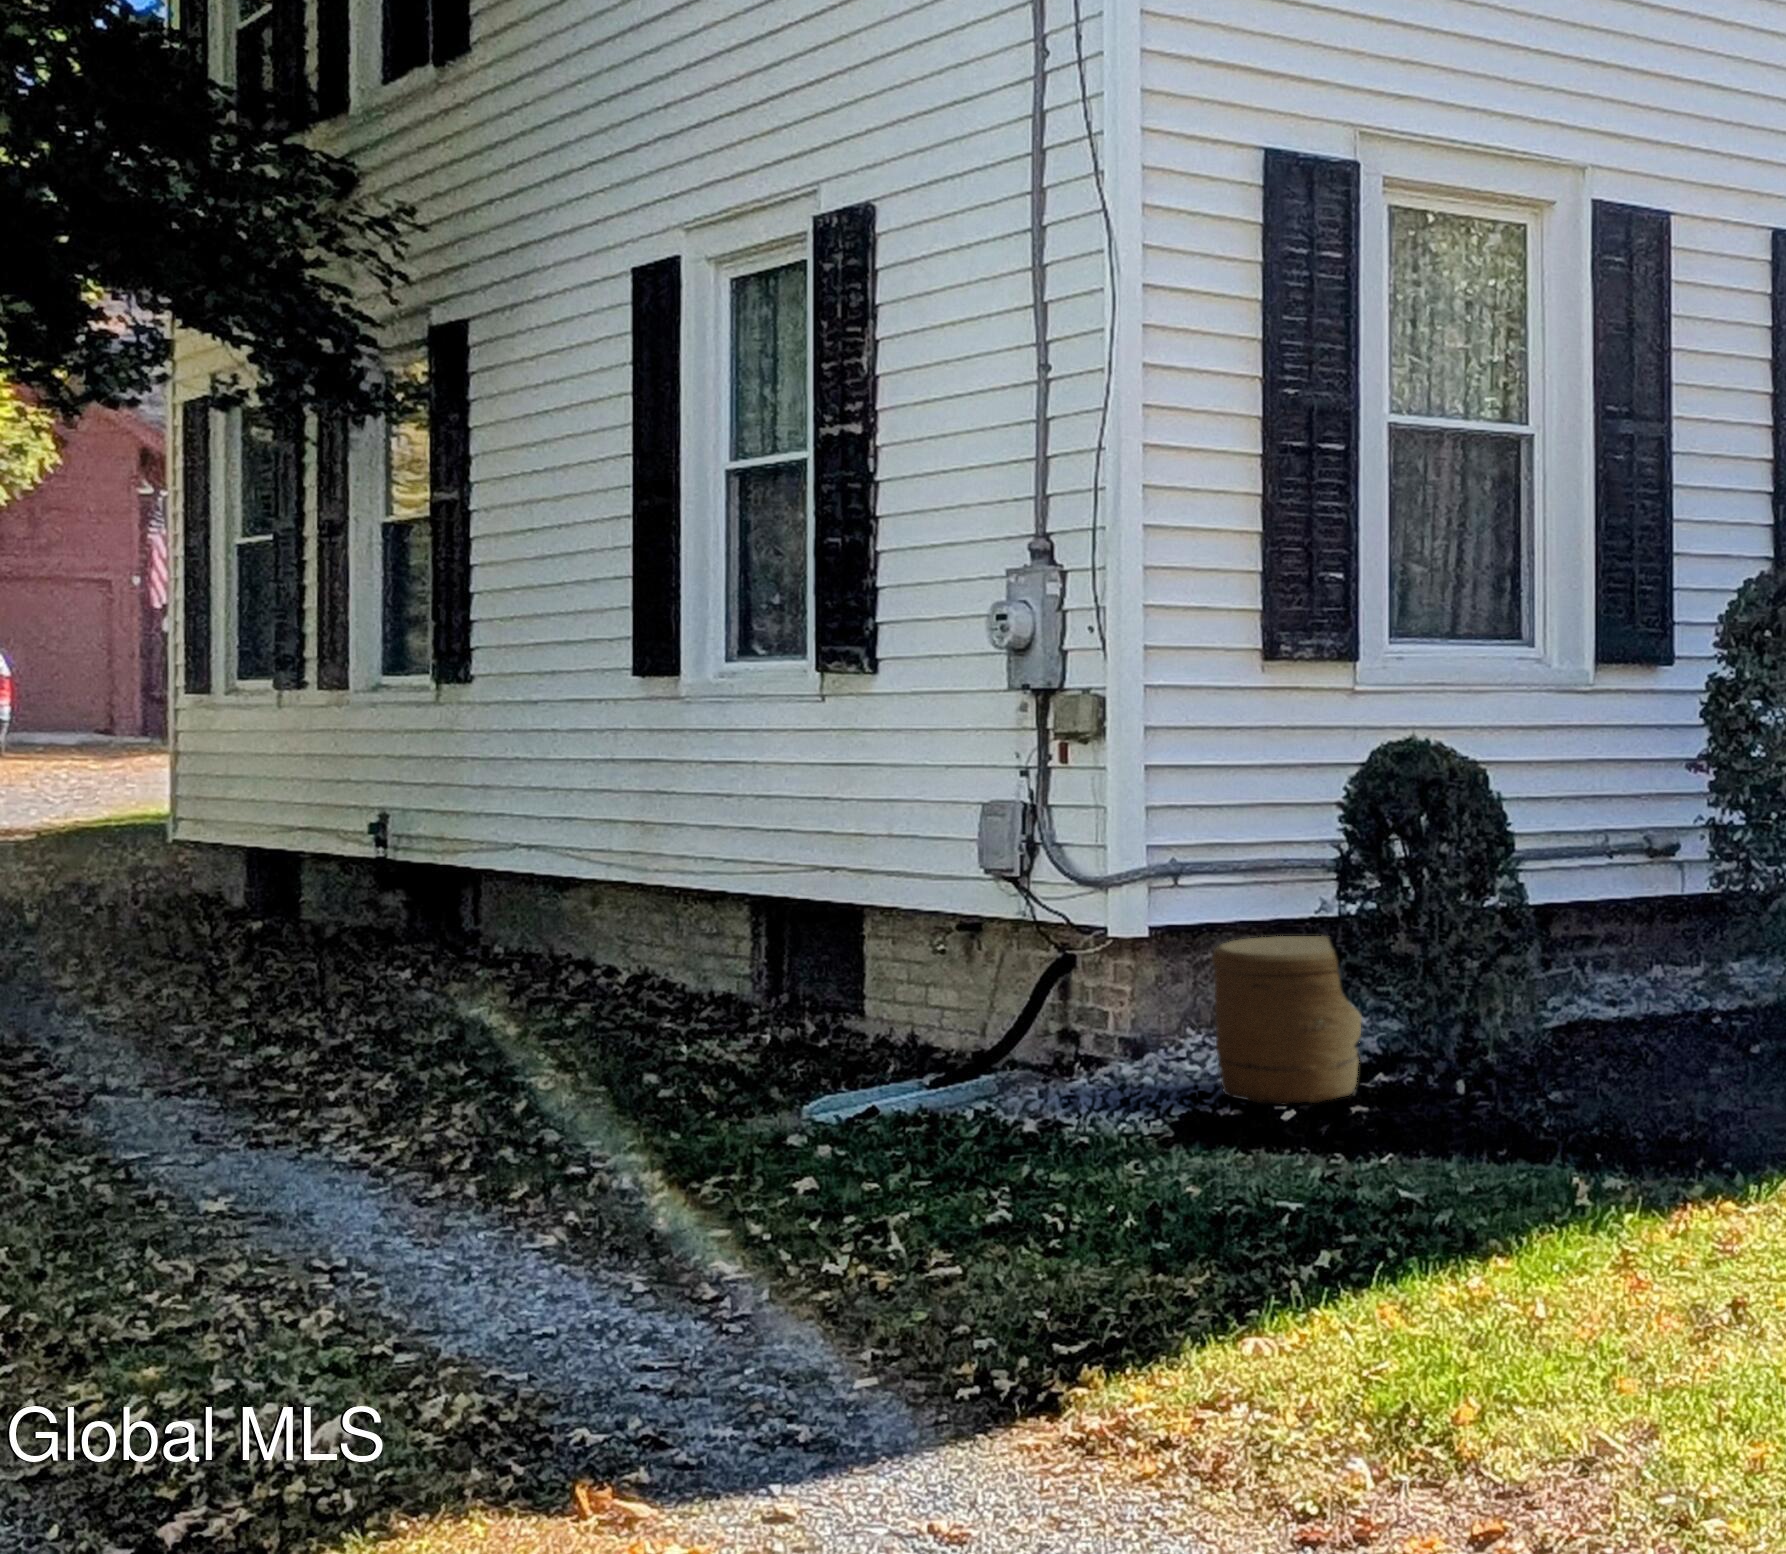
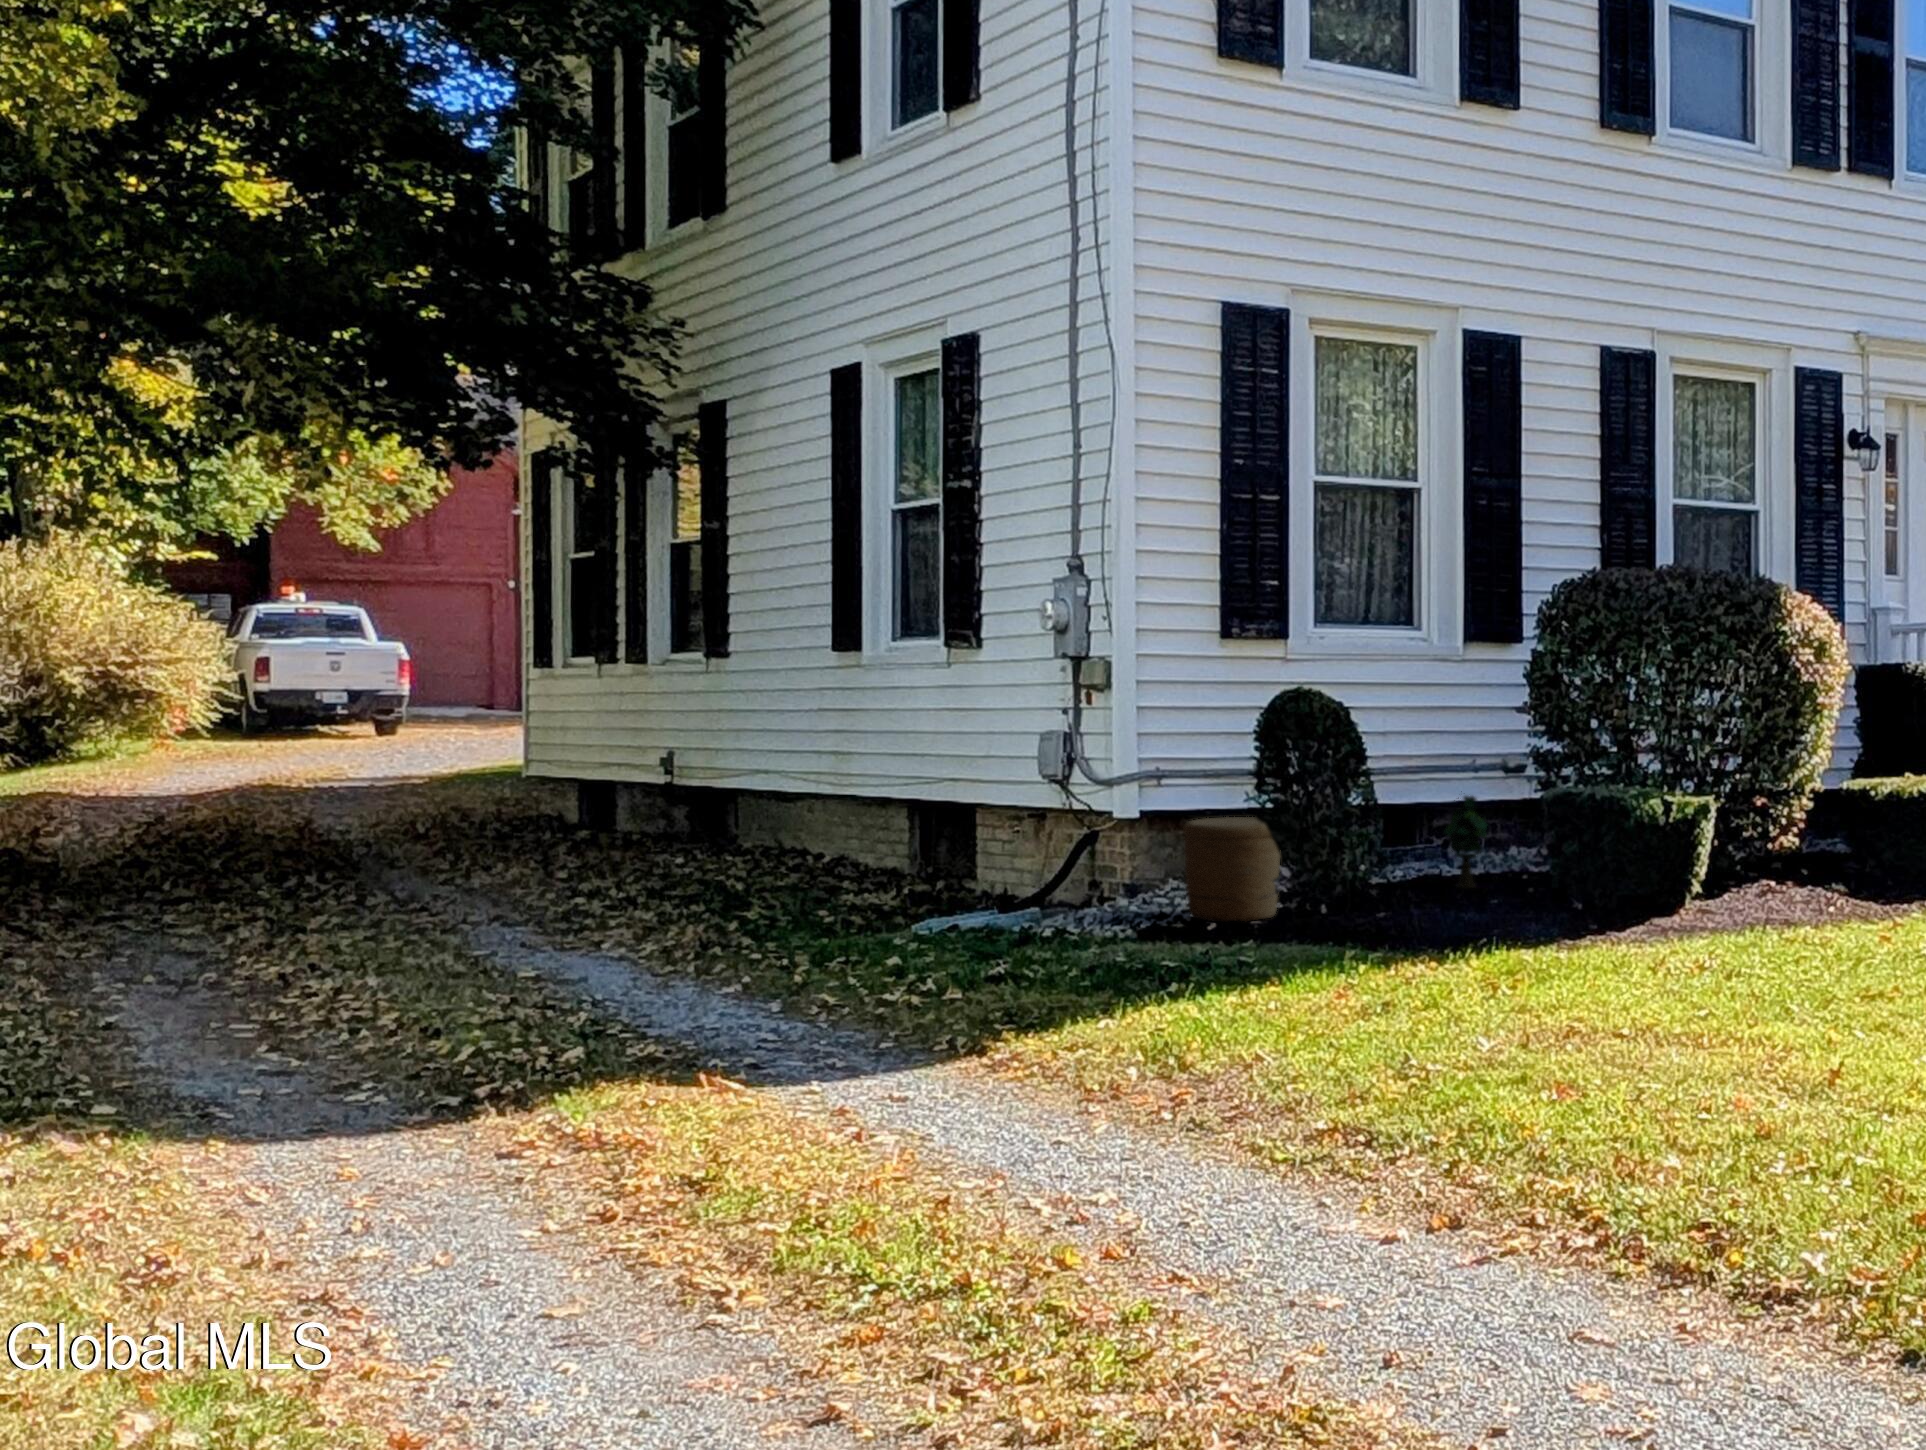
decorative plant: none [1571,876,1641,1031] -> present [1444,796,1487,888]

